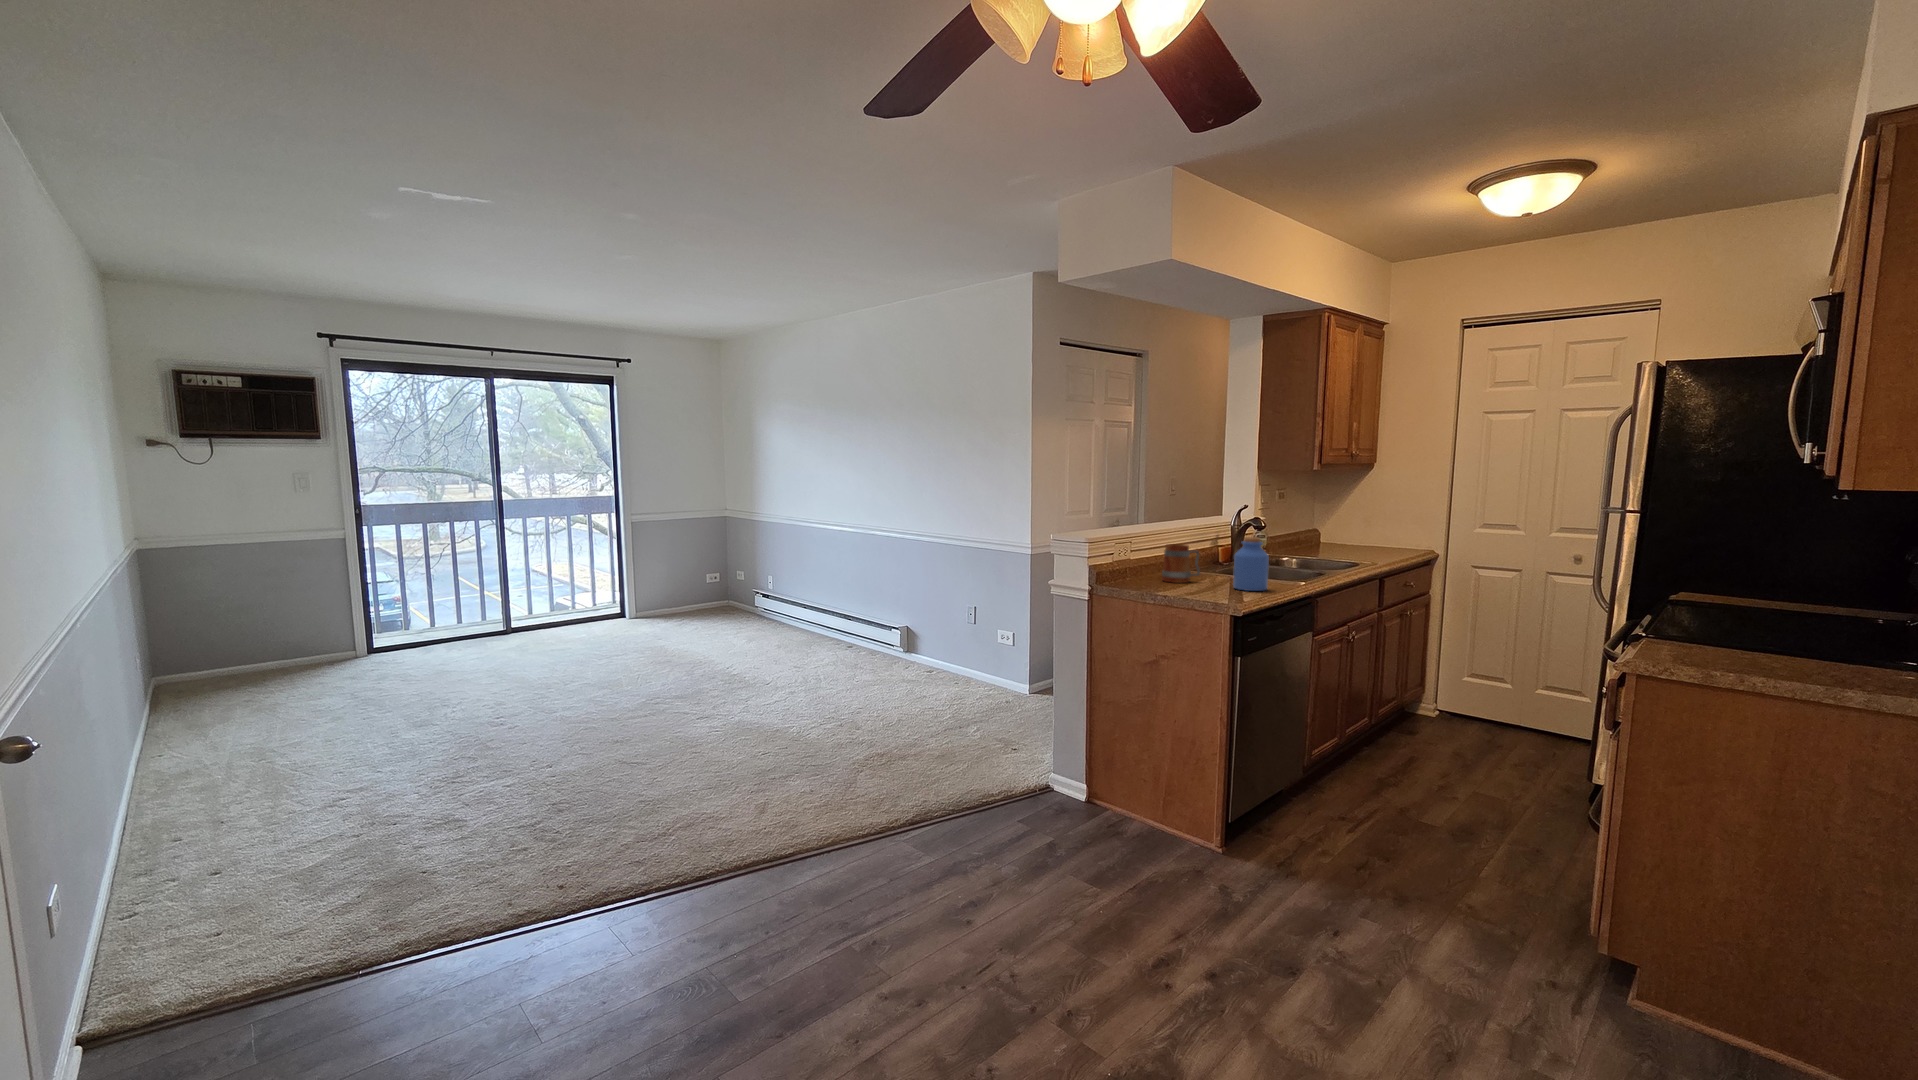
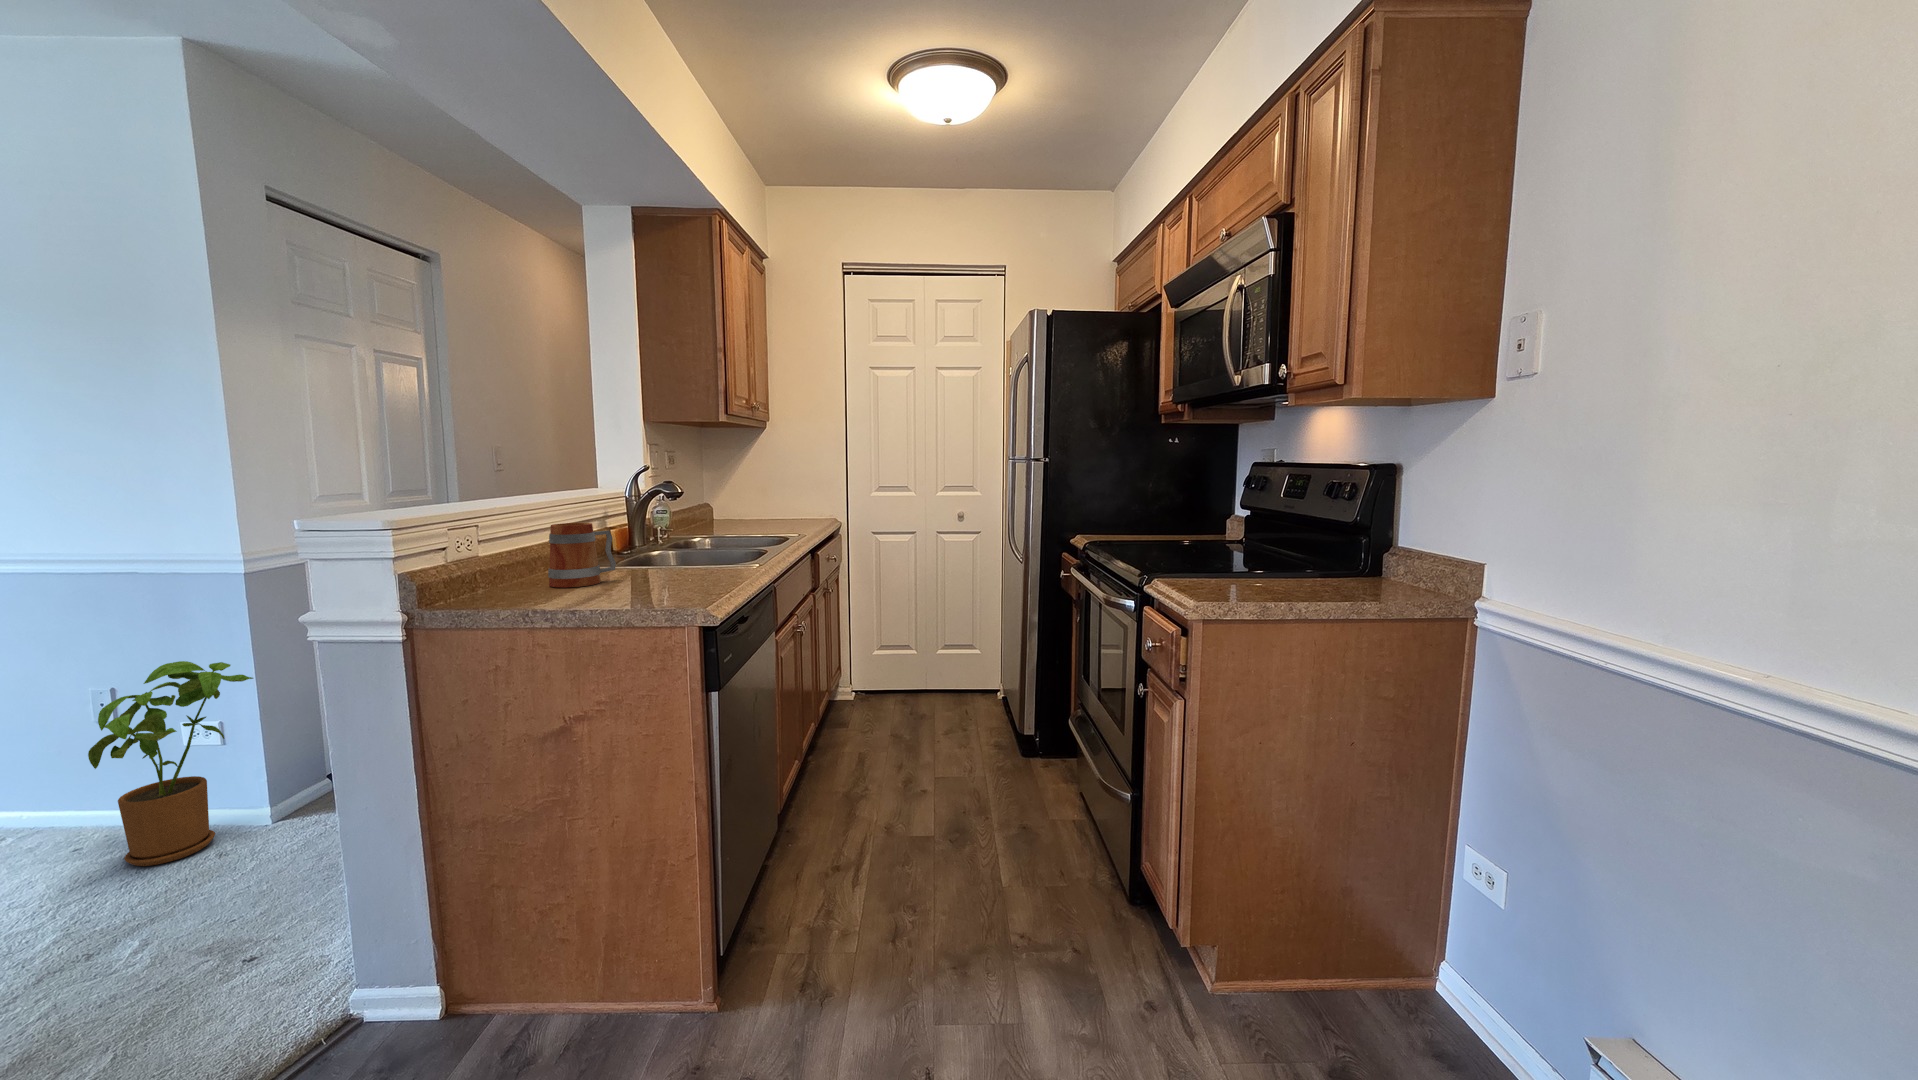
jar: present [1233,537,1269,591] -> none [677,502,731,584]
house plant: none [971,598,1030,699] -> present [88,661,253,866]

